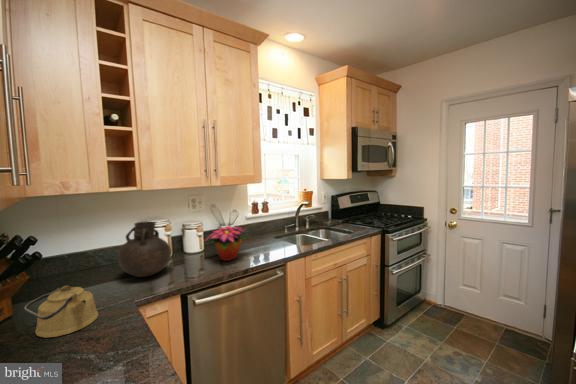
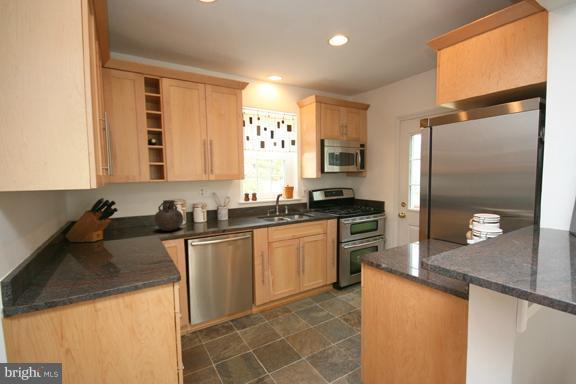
flower arrangement: present [208,226,244,261] -> none [202,205,235,227]
kettle: present [24,286,98,338] -> none [109,226,141,247]

